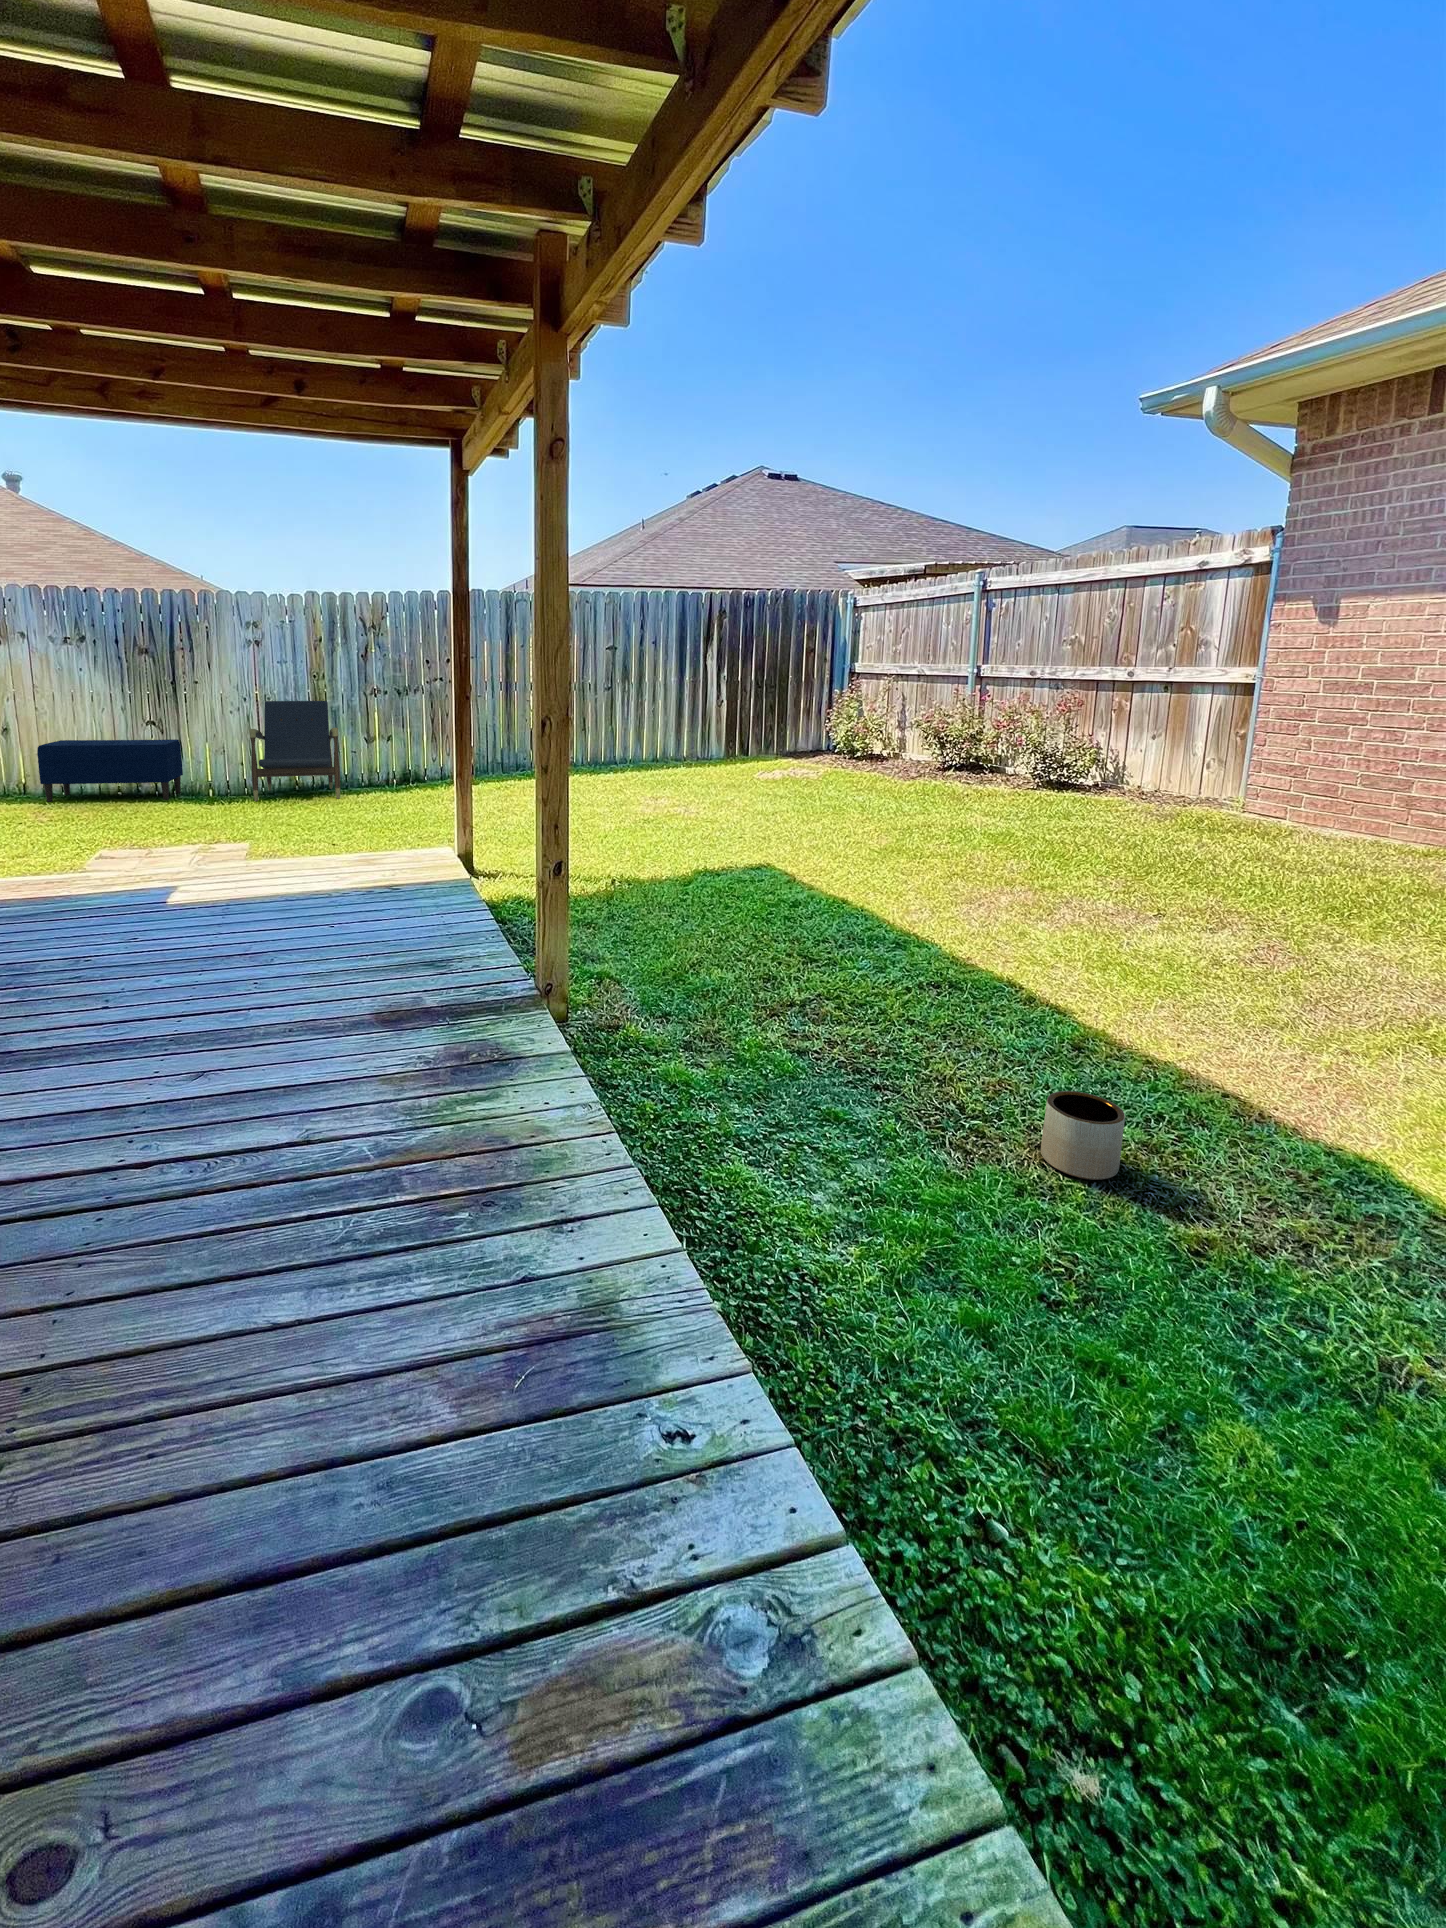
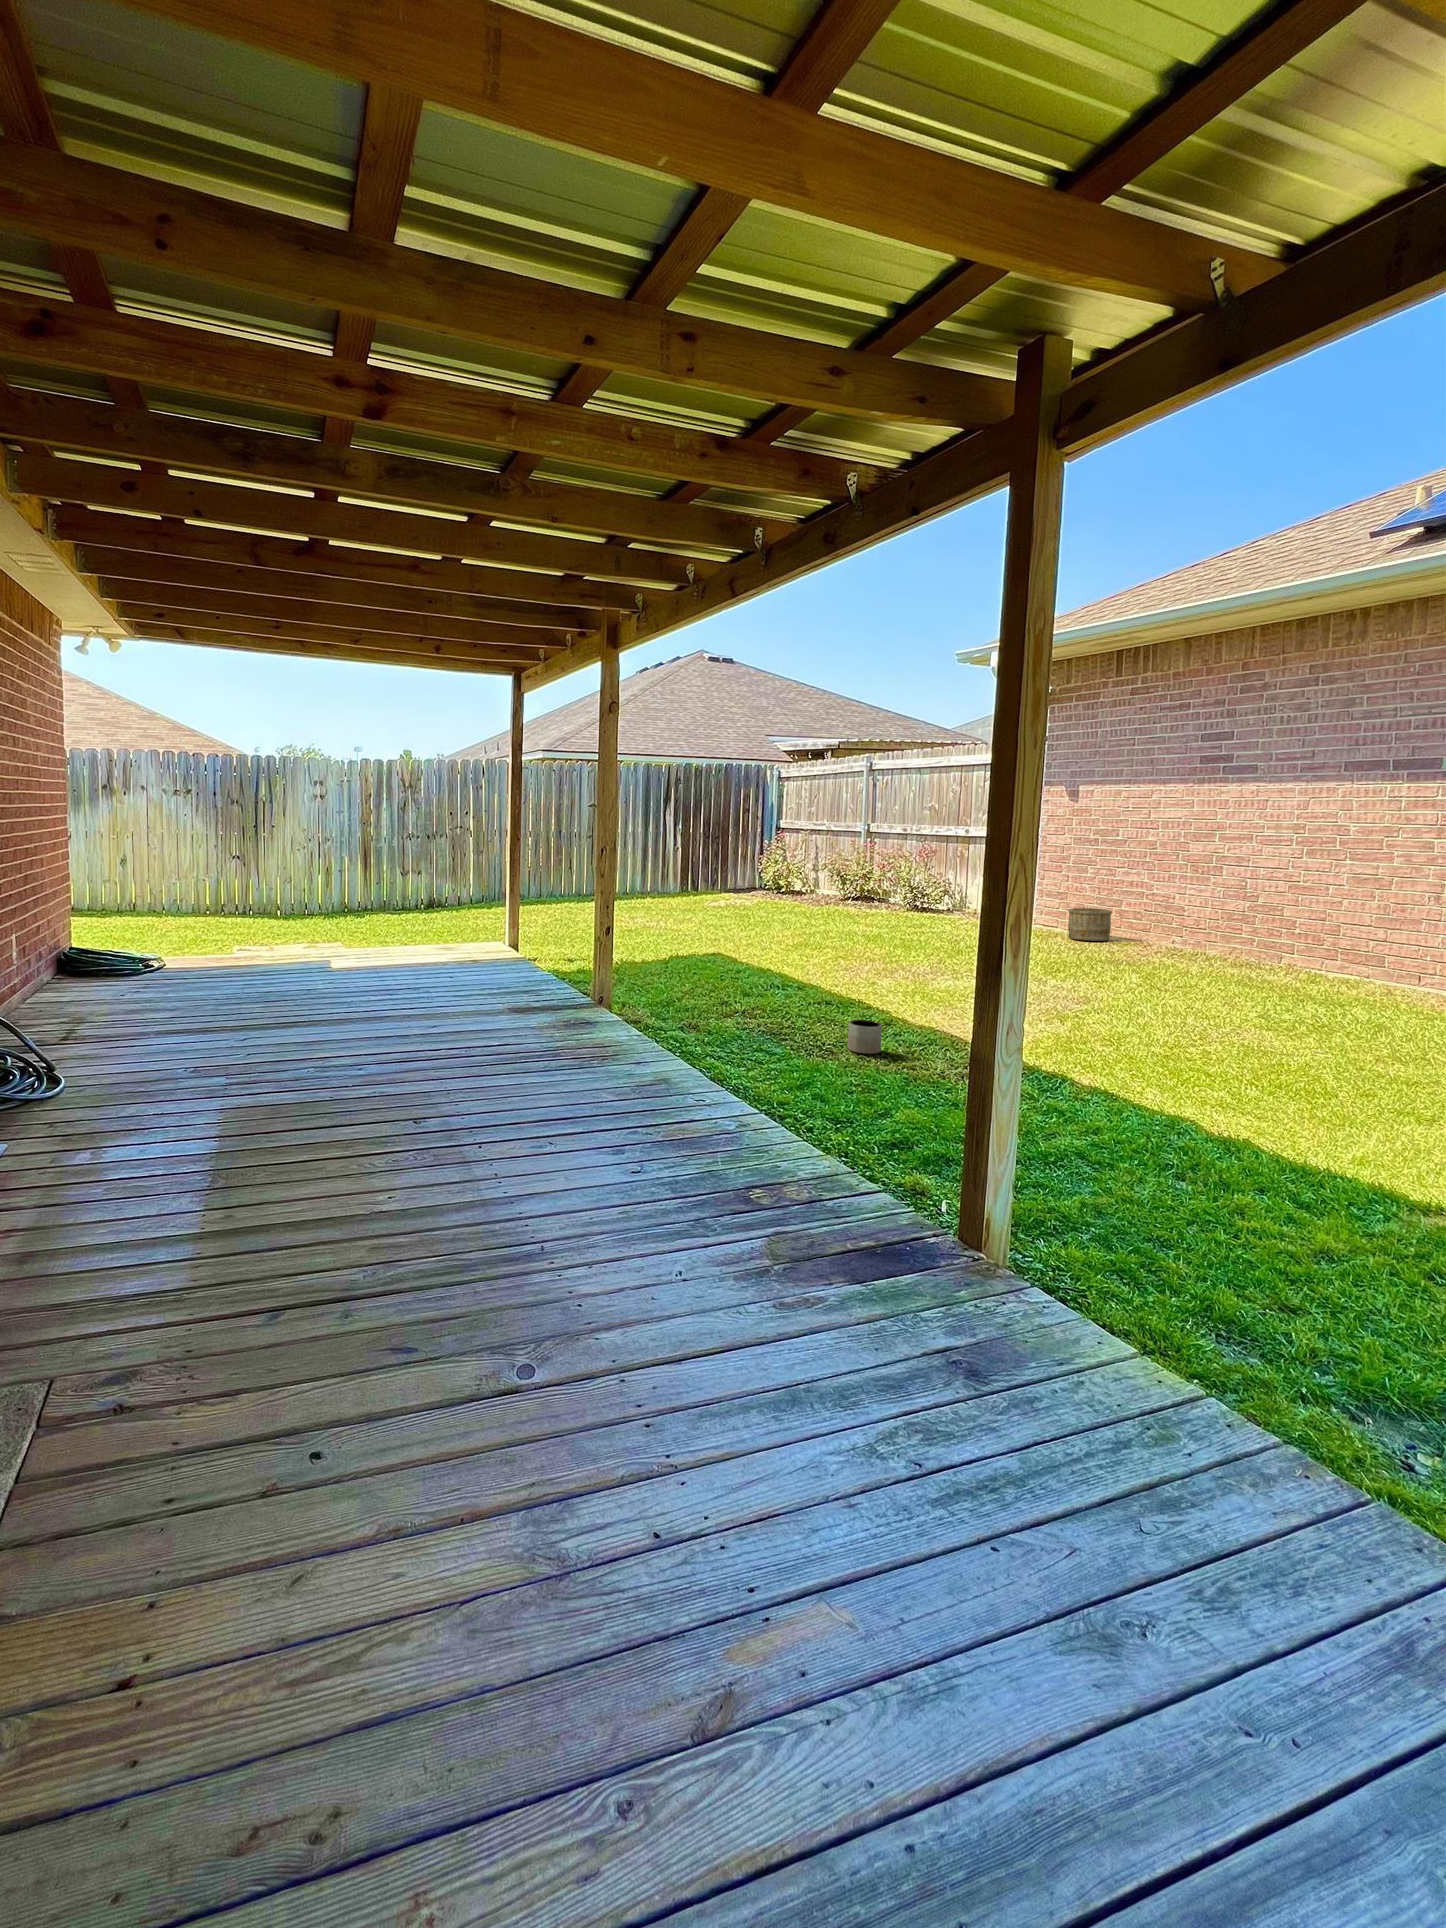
lounge chair: present [249,701,340,801] -> none [321,841,388,917]
bench: present [37,739,183,802] -> none [157,869,260,916]
wooden bucket: none [1311,790,1390,842] -> present [1068,908,1112,941]

